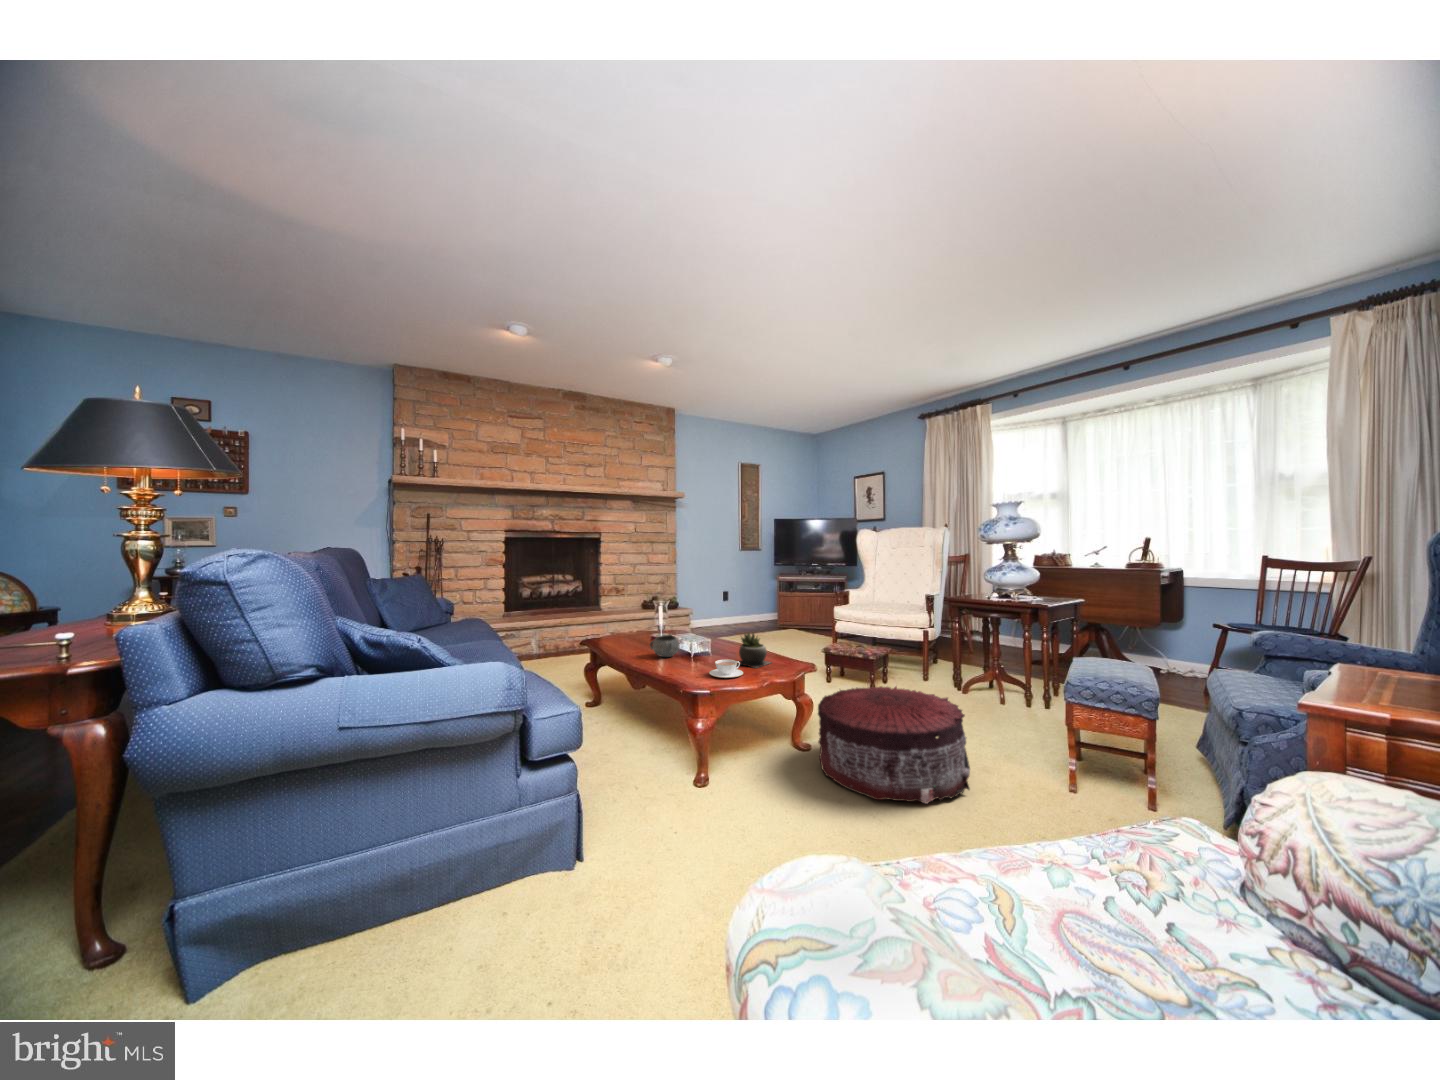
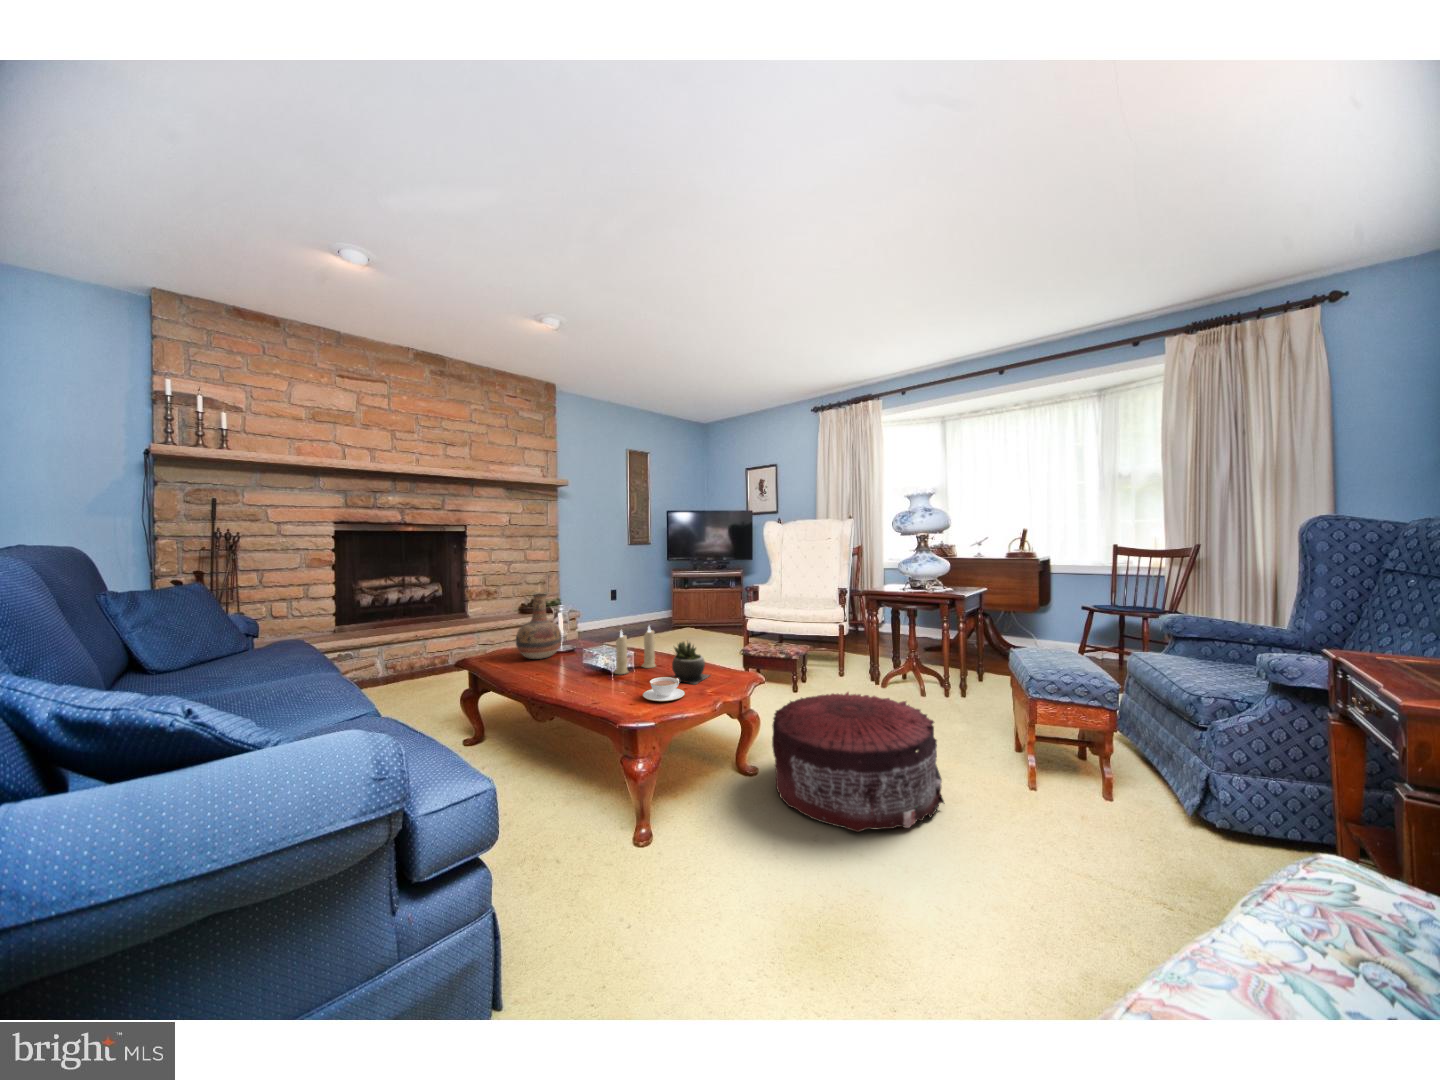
vase: none [625,590,661,642] -> present [516,594,562,659]
candle: none [695,617,732,657] -> present [614,626,656,674]
decorative bowl: present [650,635,679,657] -> none [555,650,594,678]

